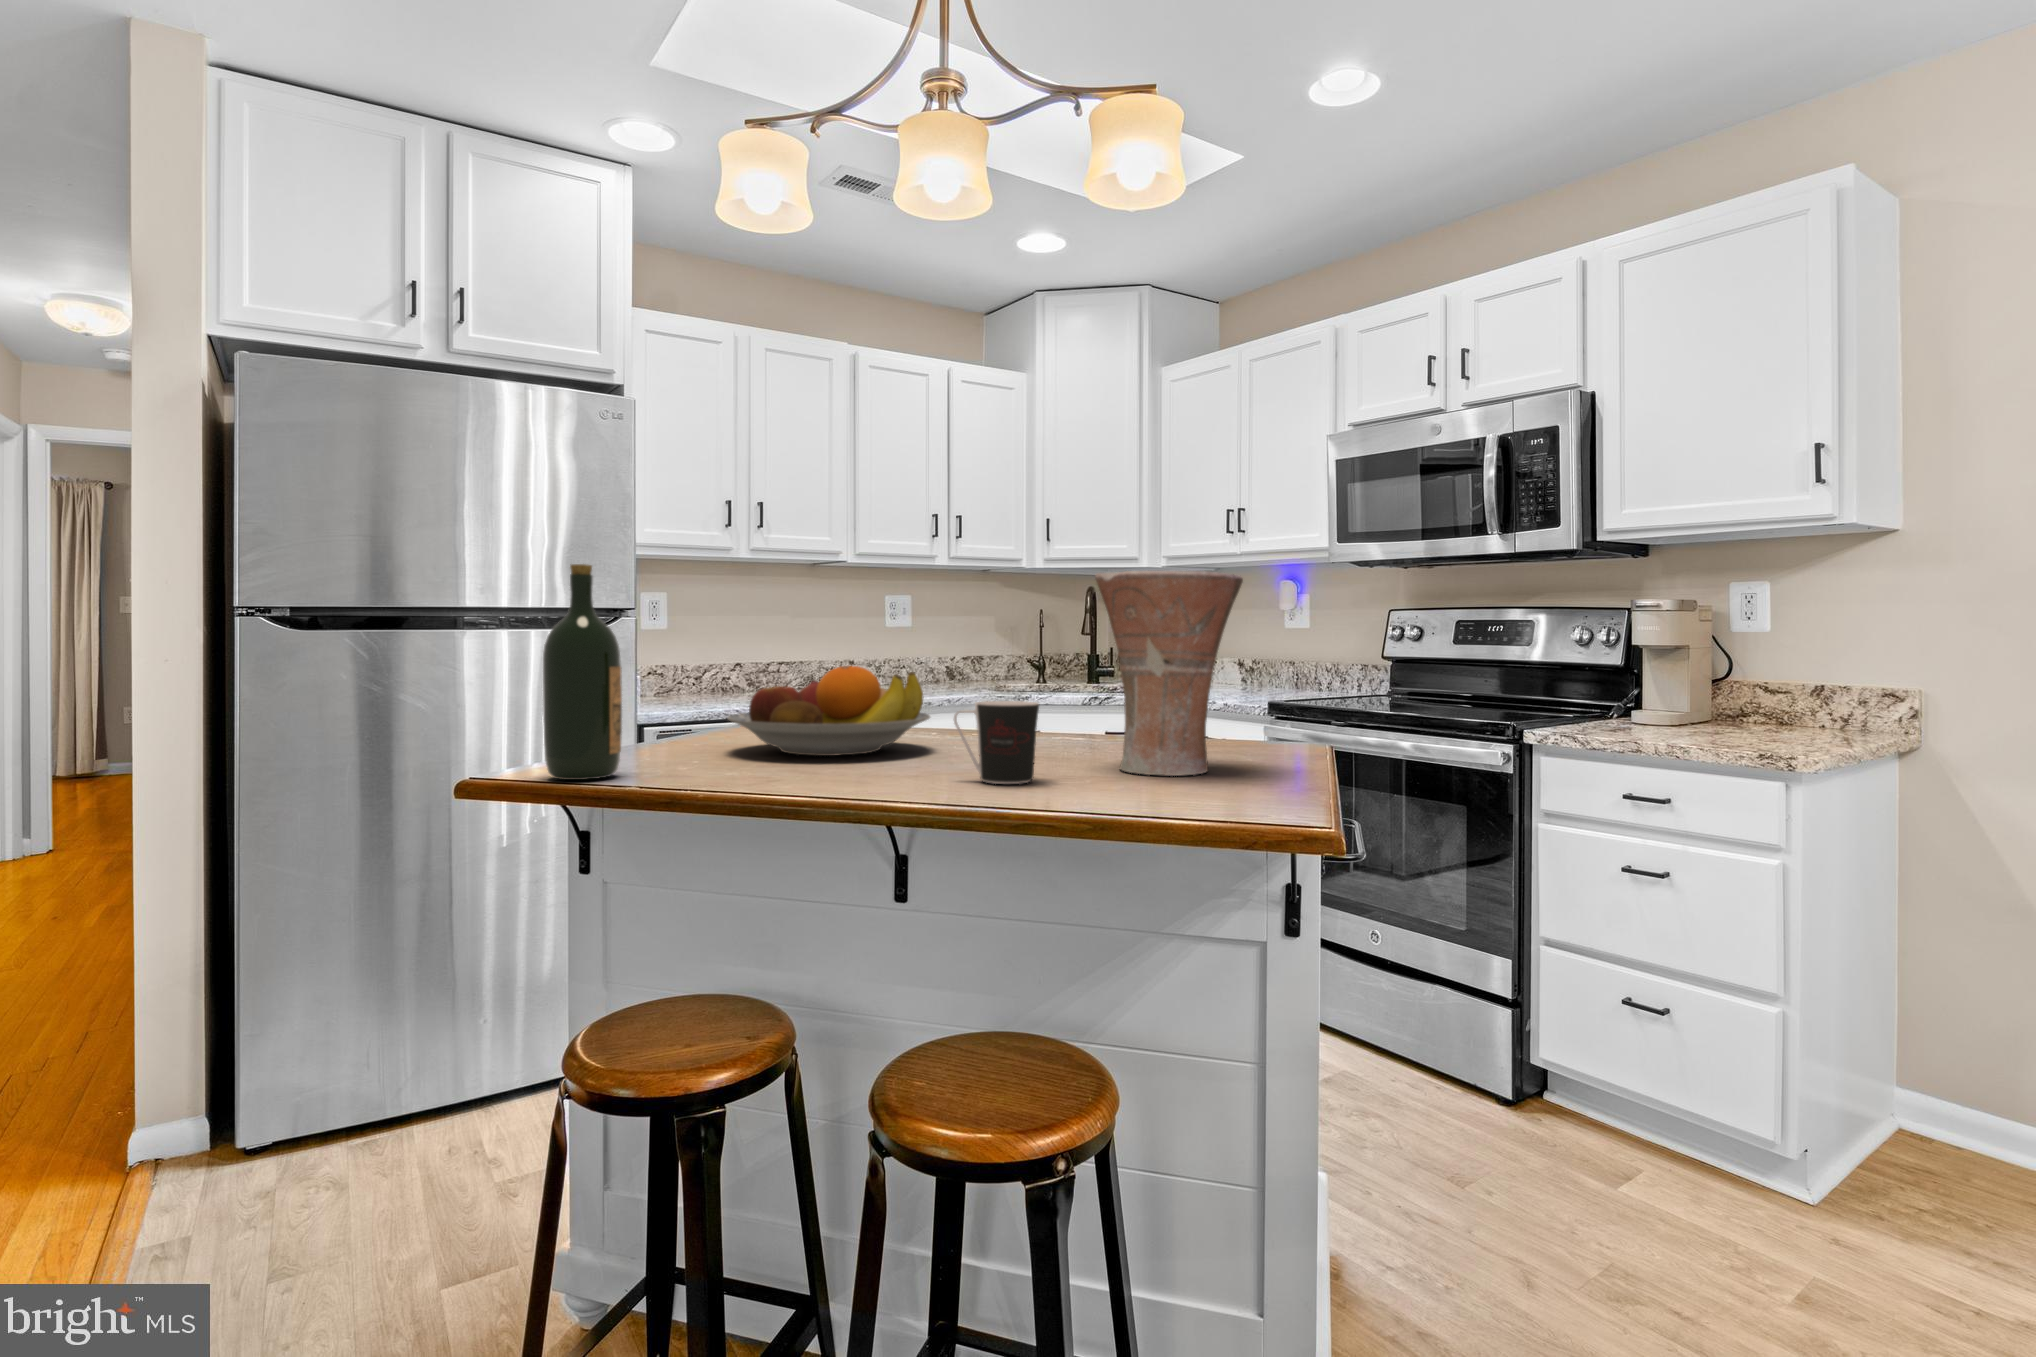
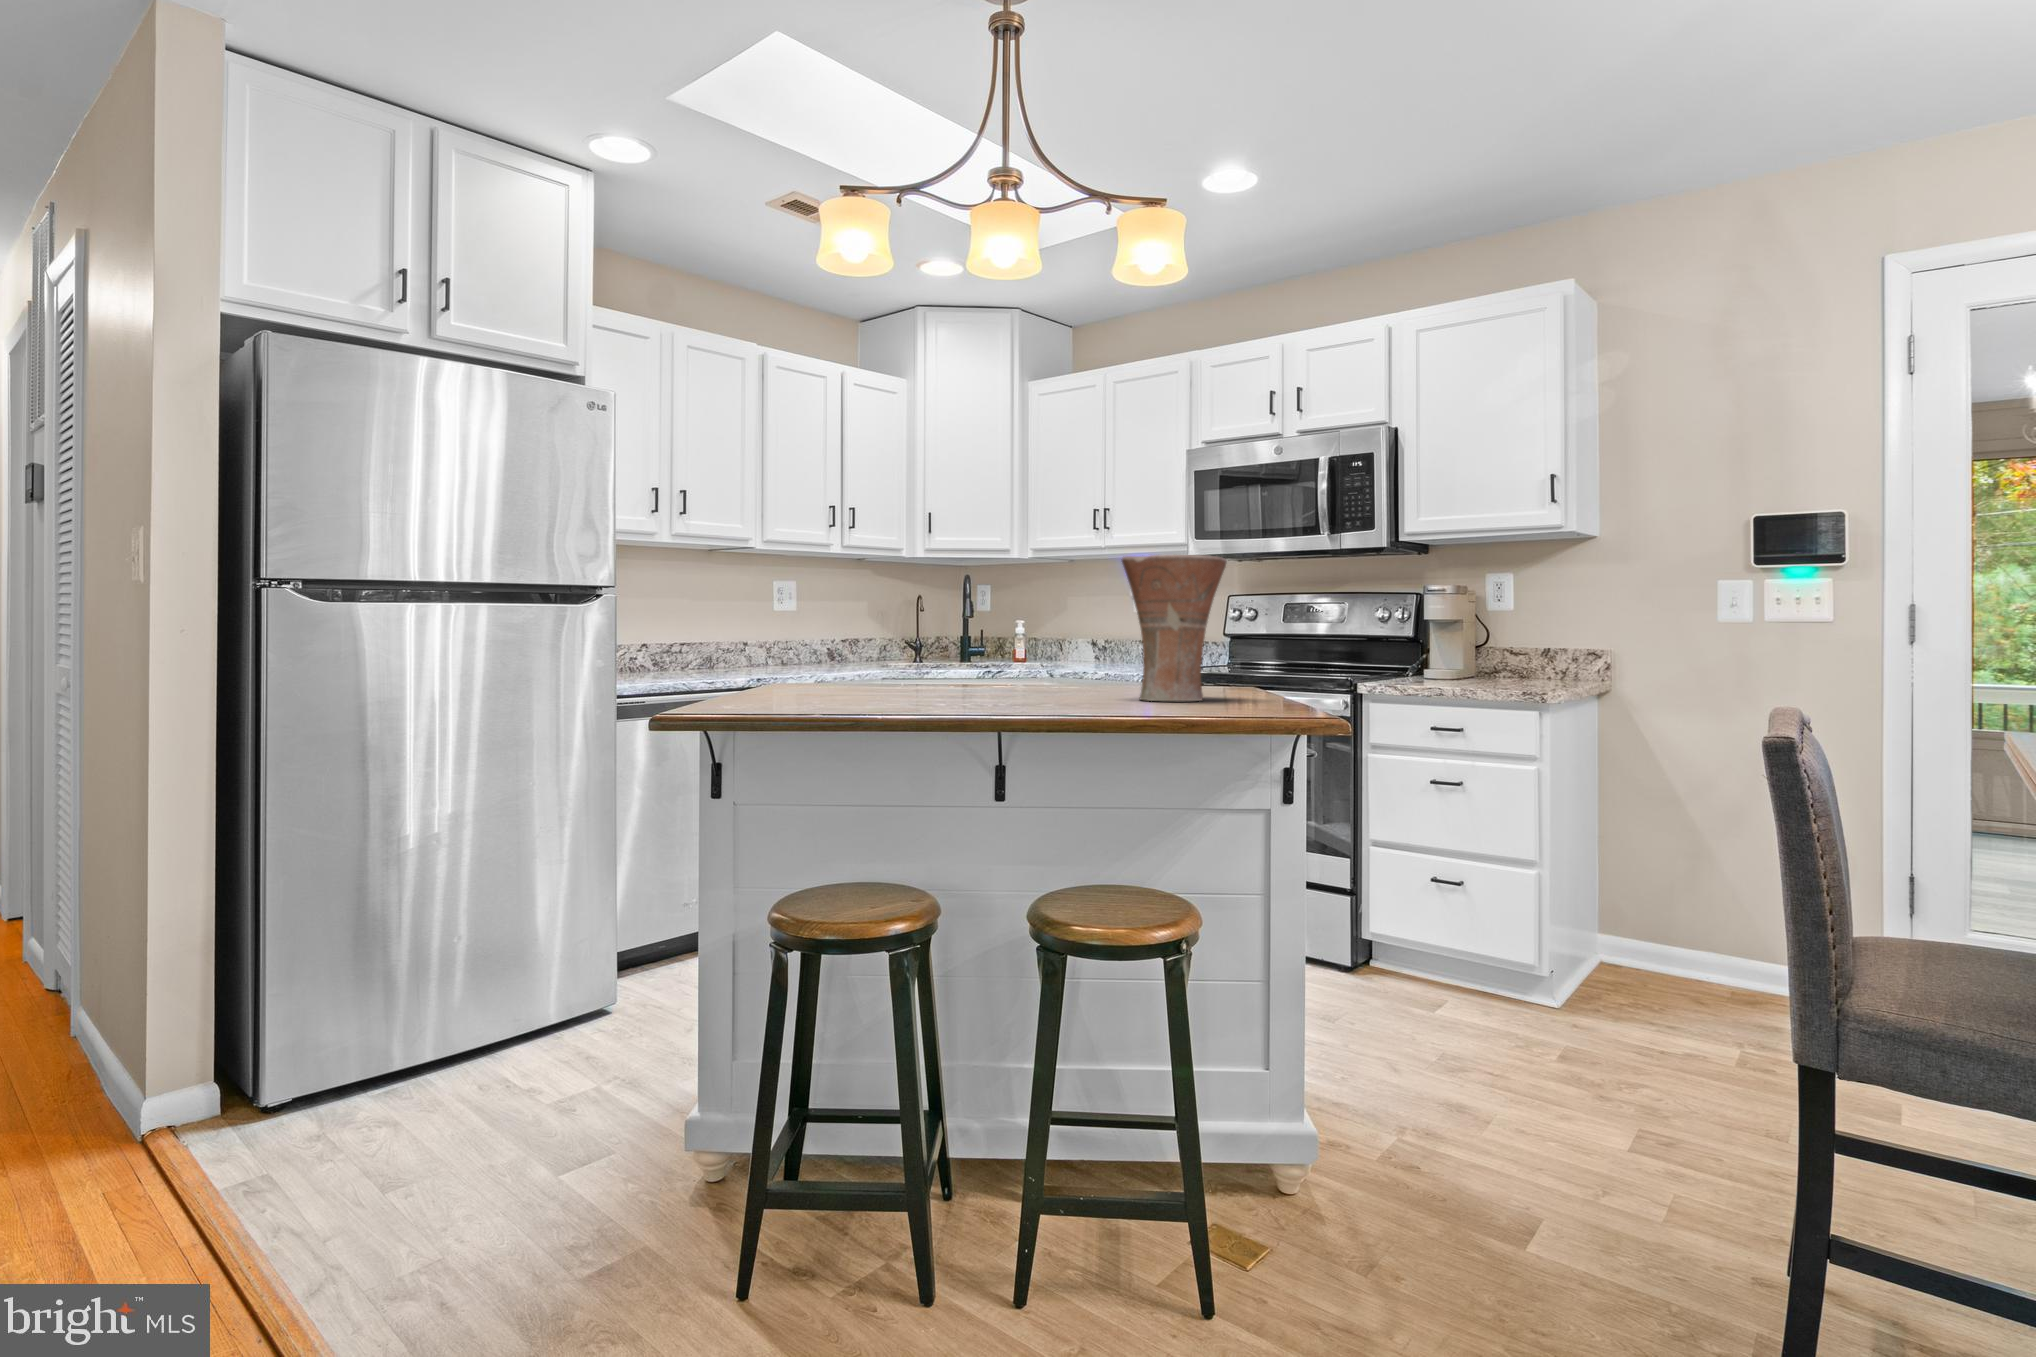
wine bottle: present [543,564,622,780] -> none [736,543,794,710]
fruit bowl: present [728,666,930,756] -> none [814,628,975,698]
coffee cup: present [954,701,1039,784] -> none [1044,648,1106,706]

